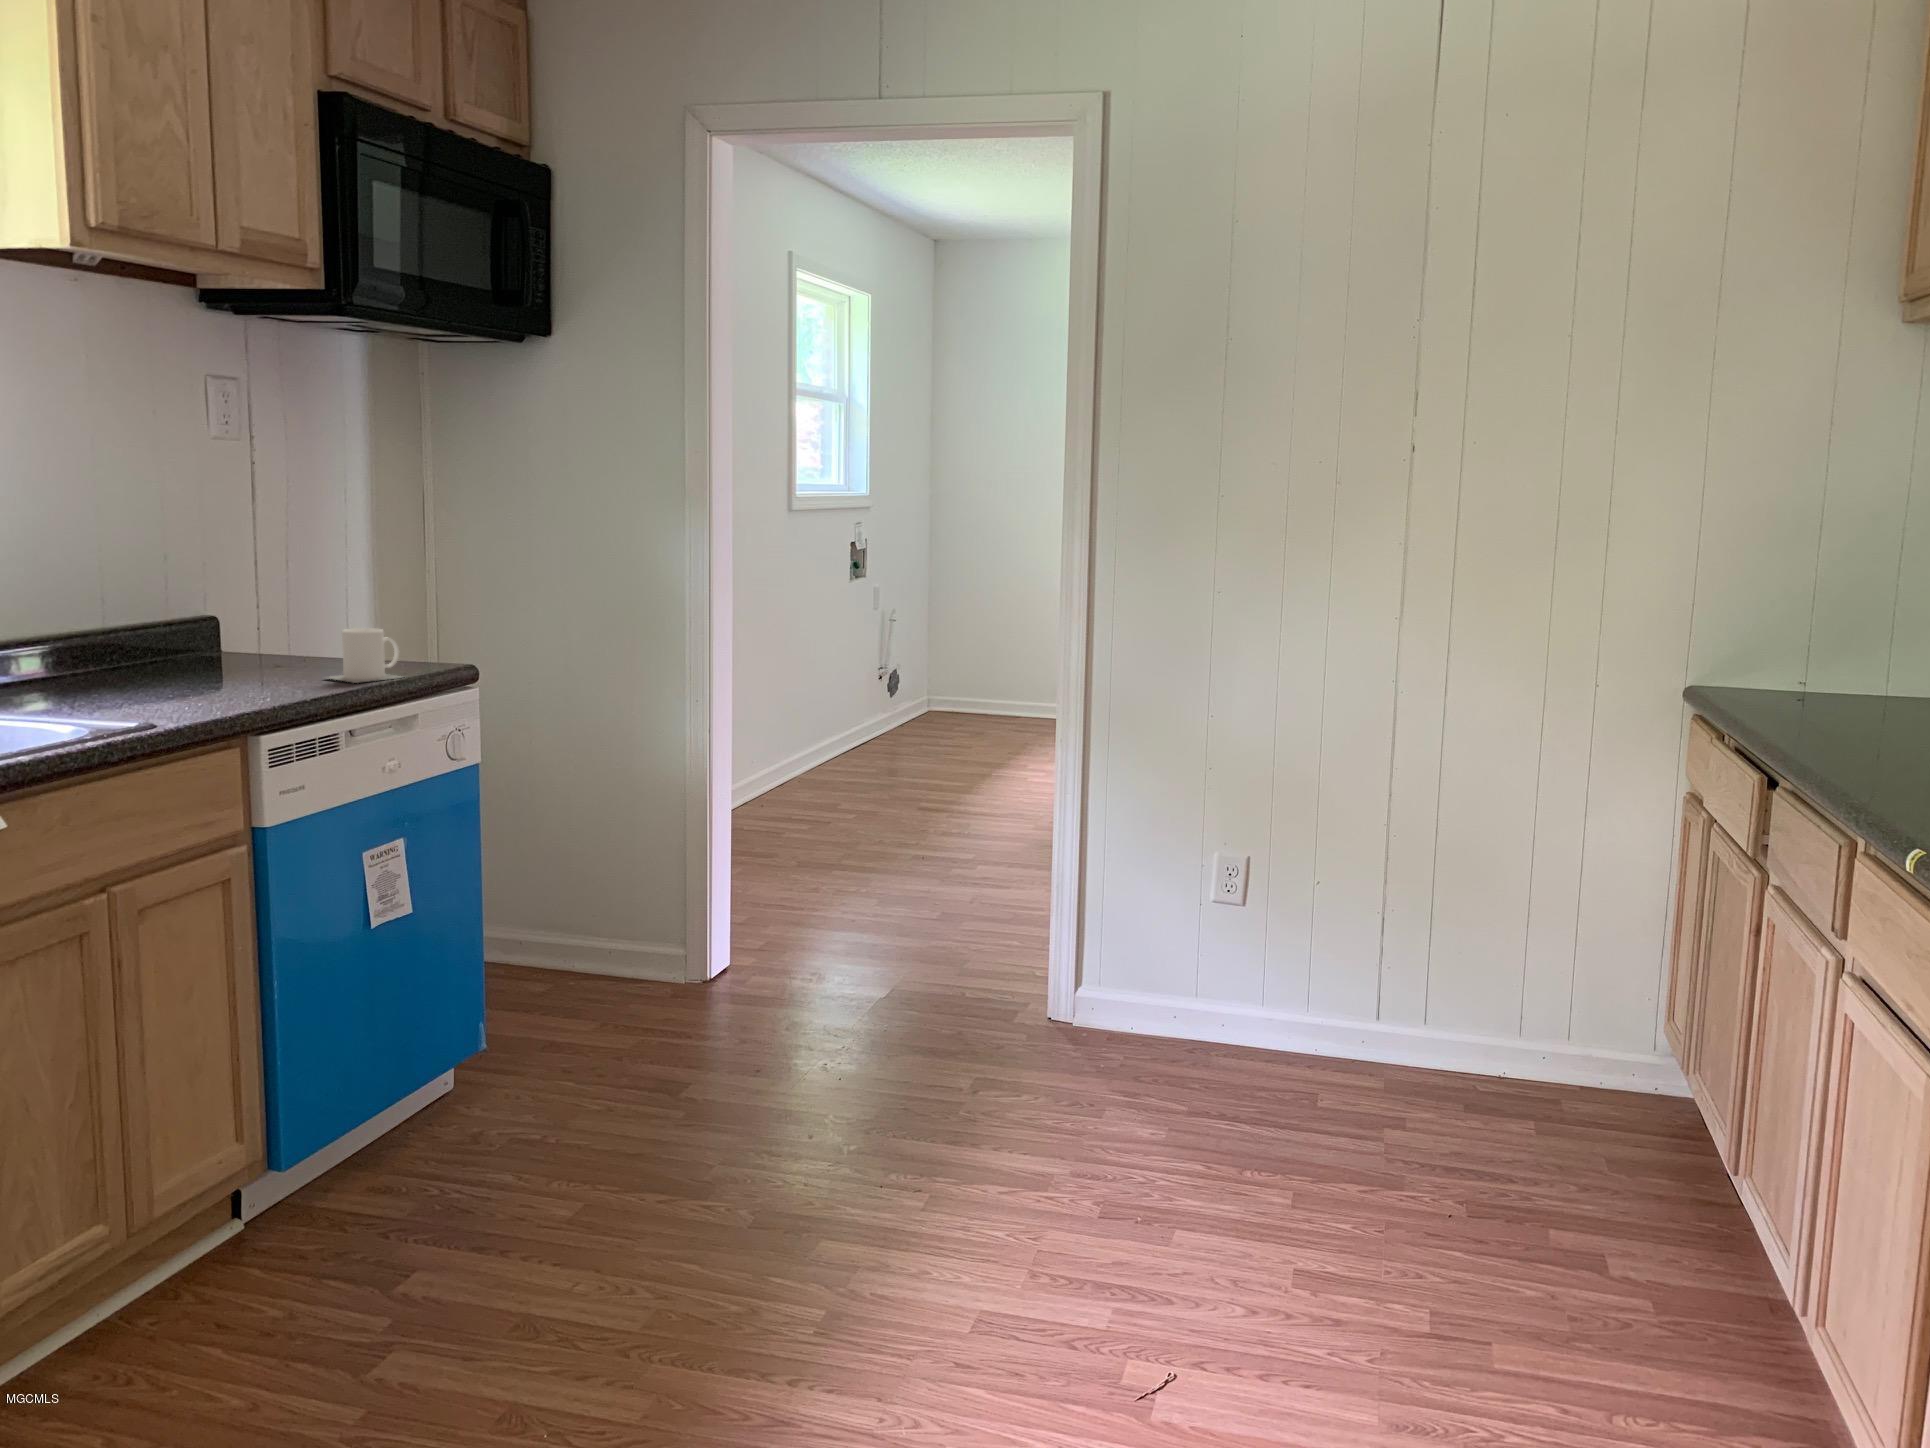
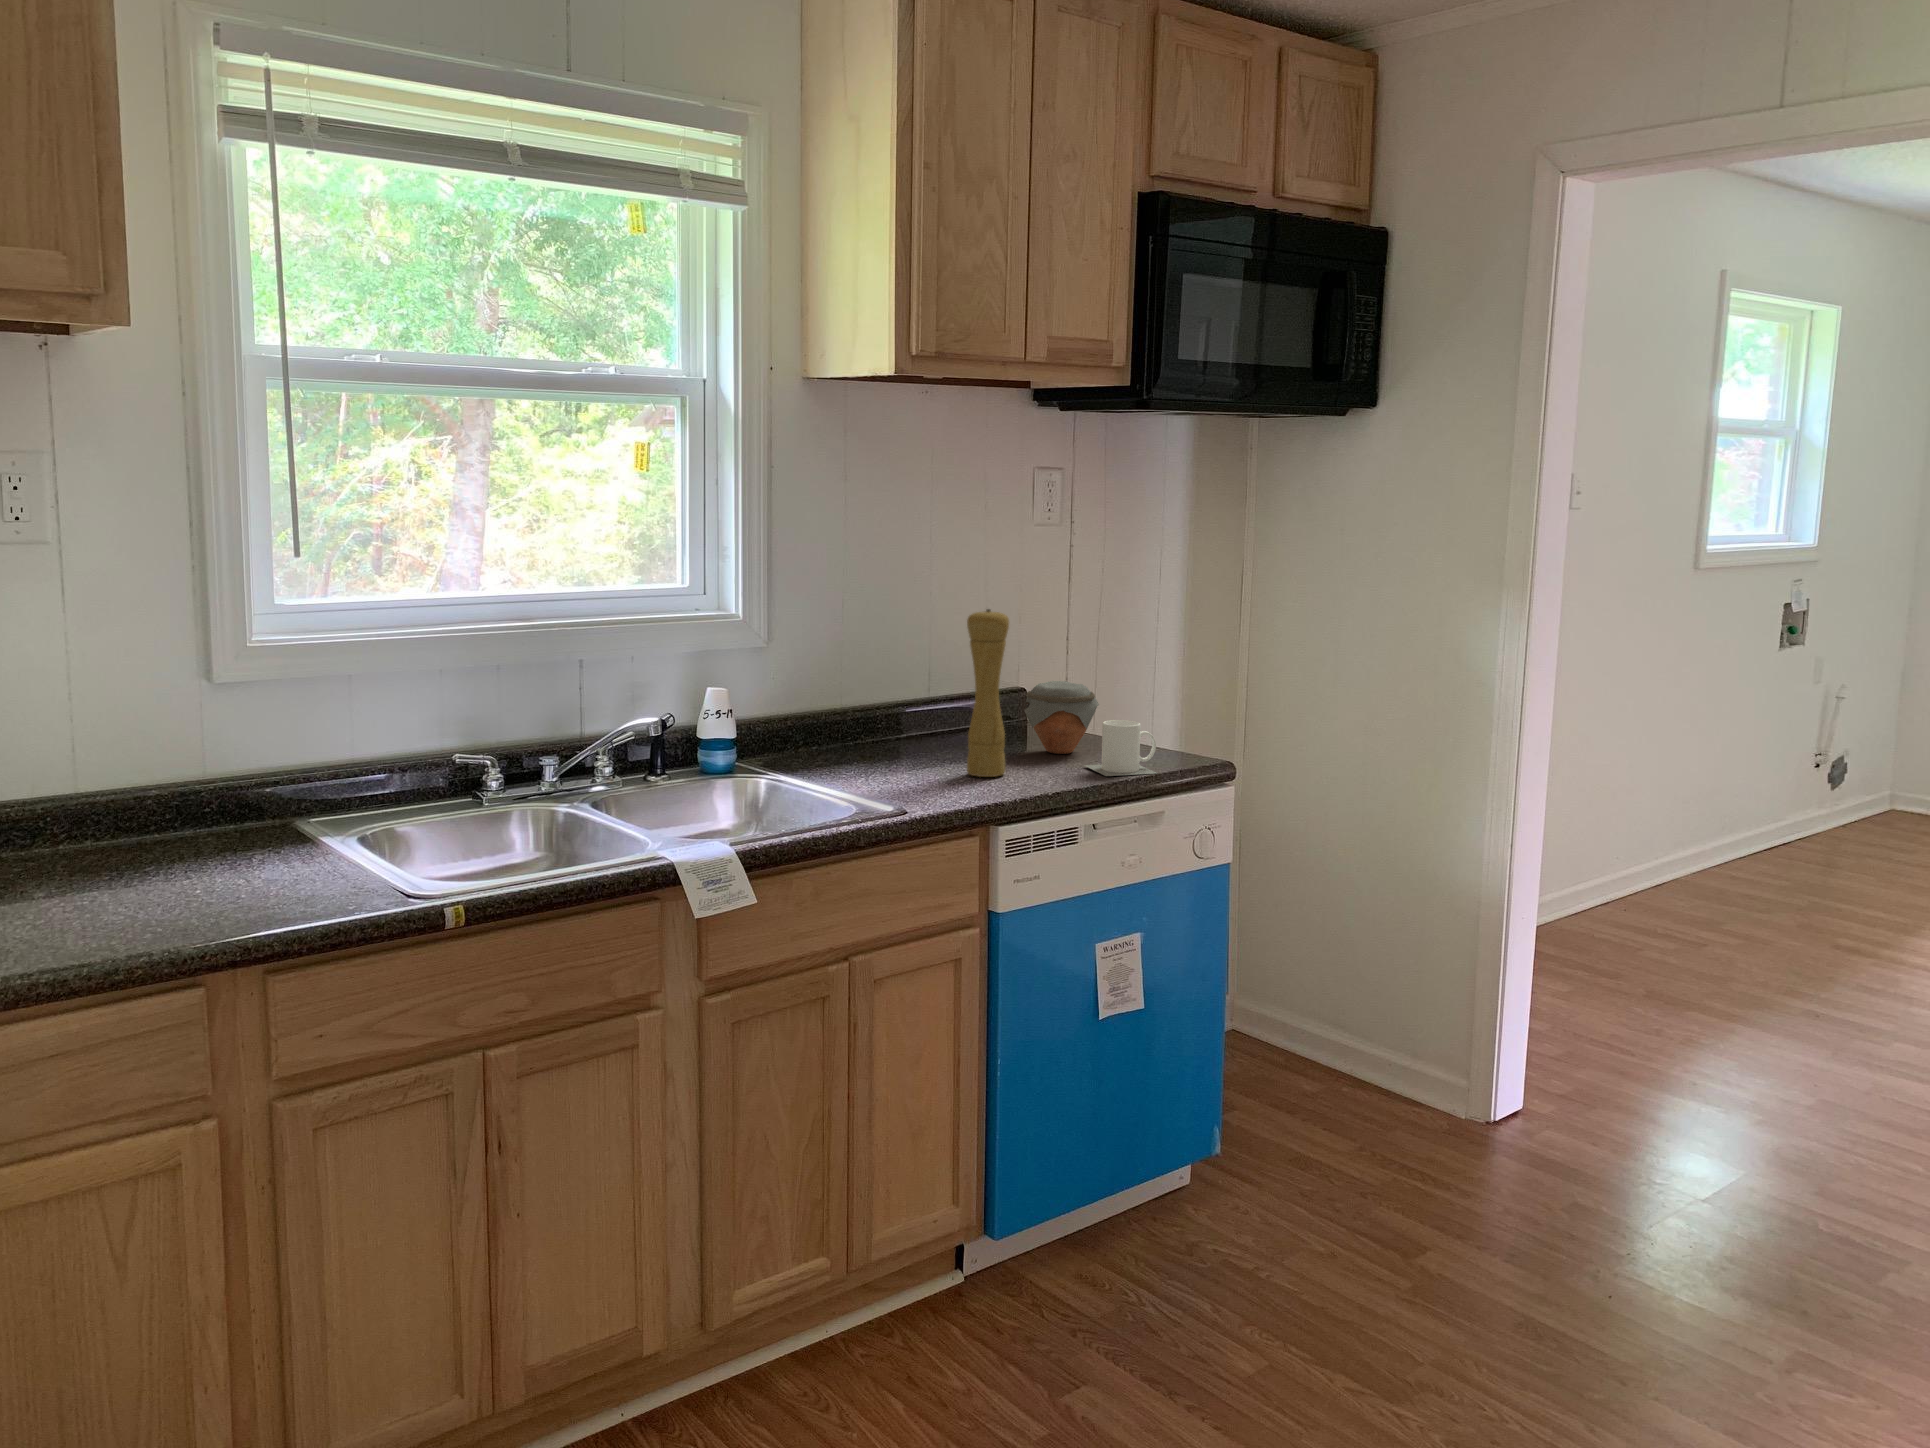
pepper mill: none [181,513,239,694] -> present [967,609,1009,777]
jar: none [236,597,322,672] -> present [1024,681,1099,754]

